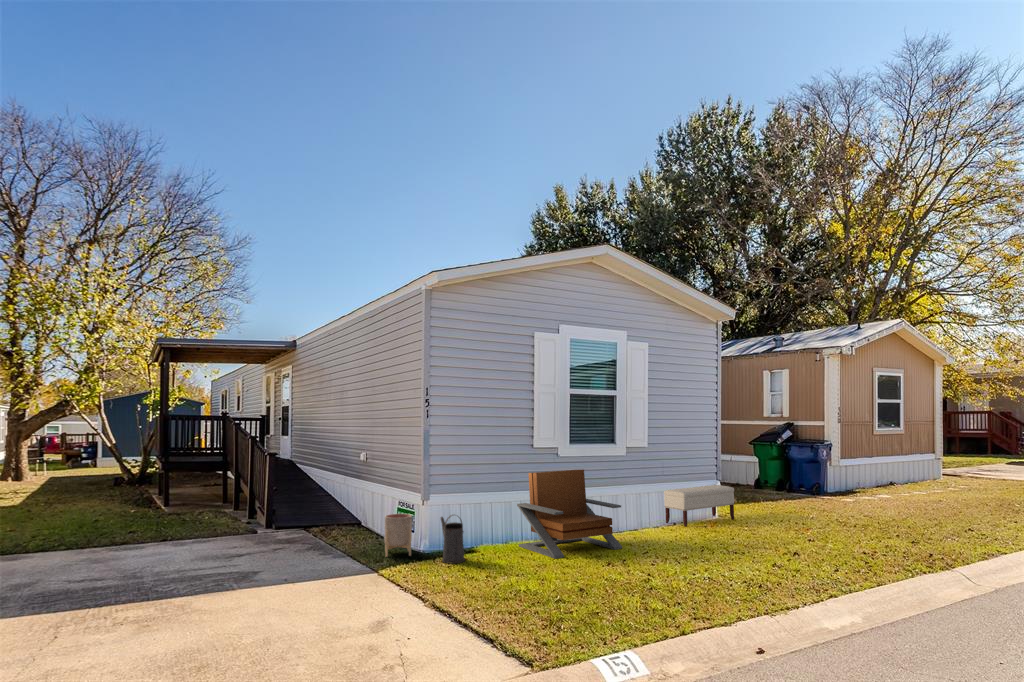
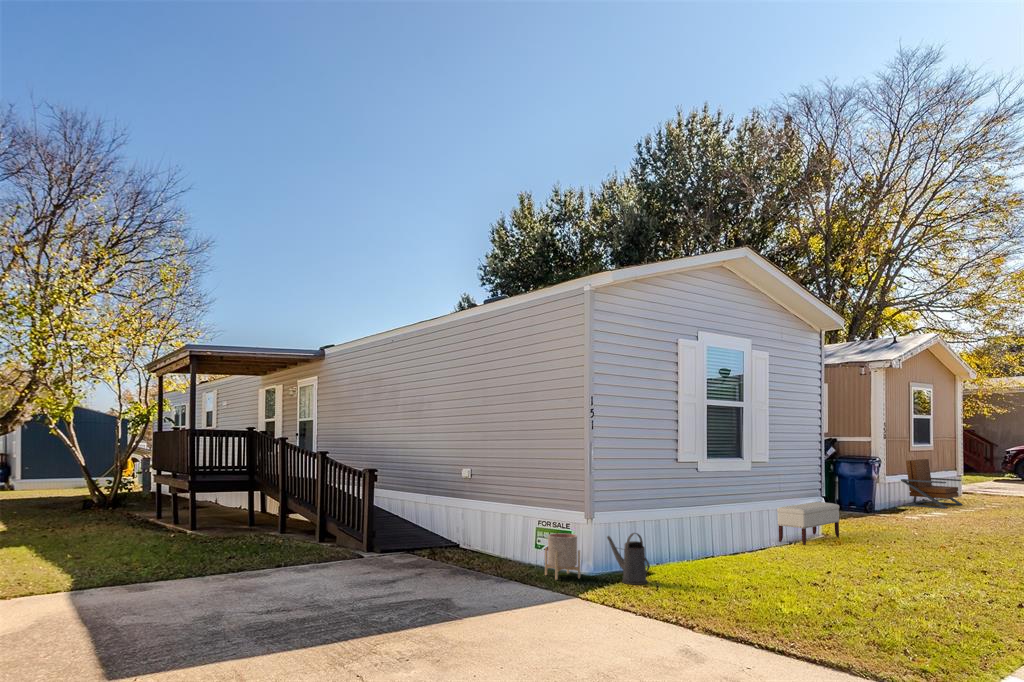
lounge chair: present [517,470,622,559] -> present [901,459,962,509]

